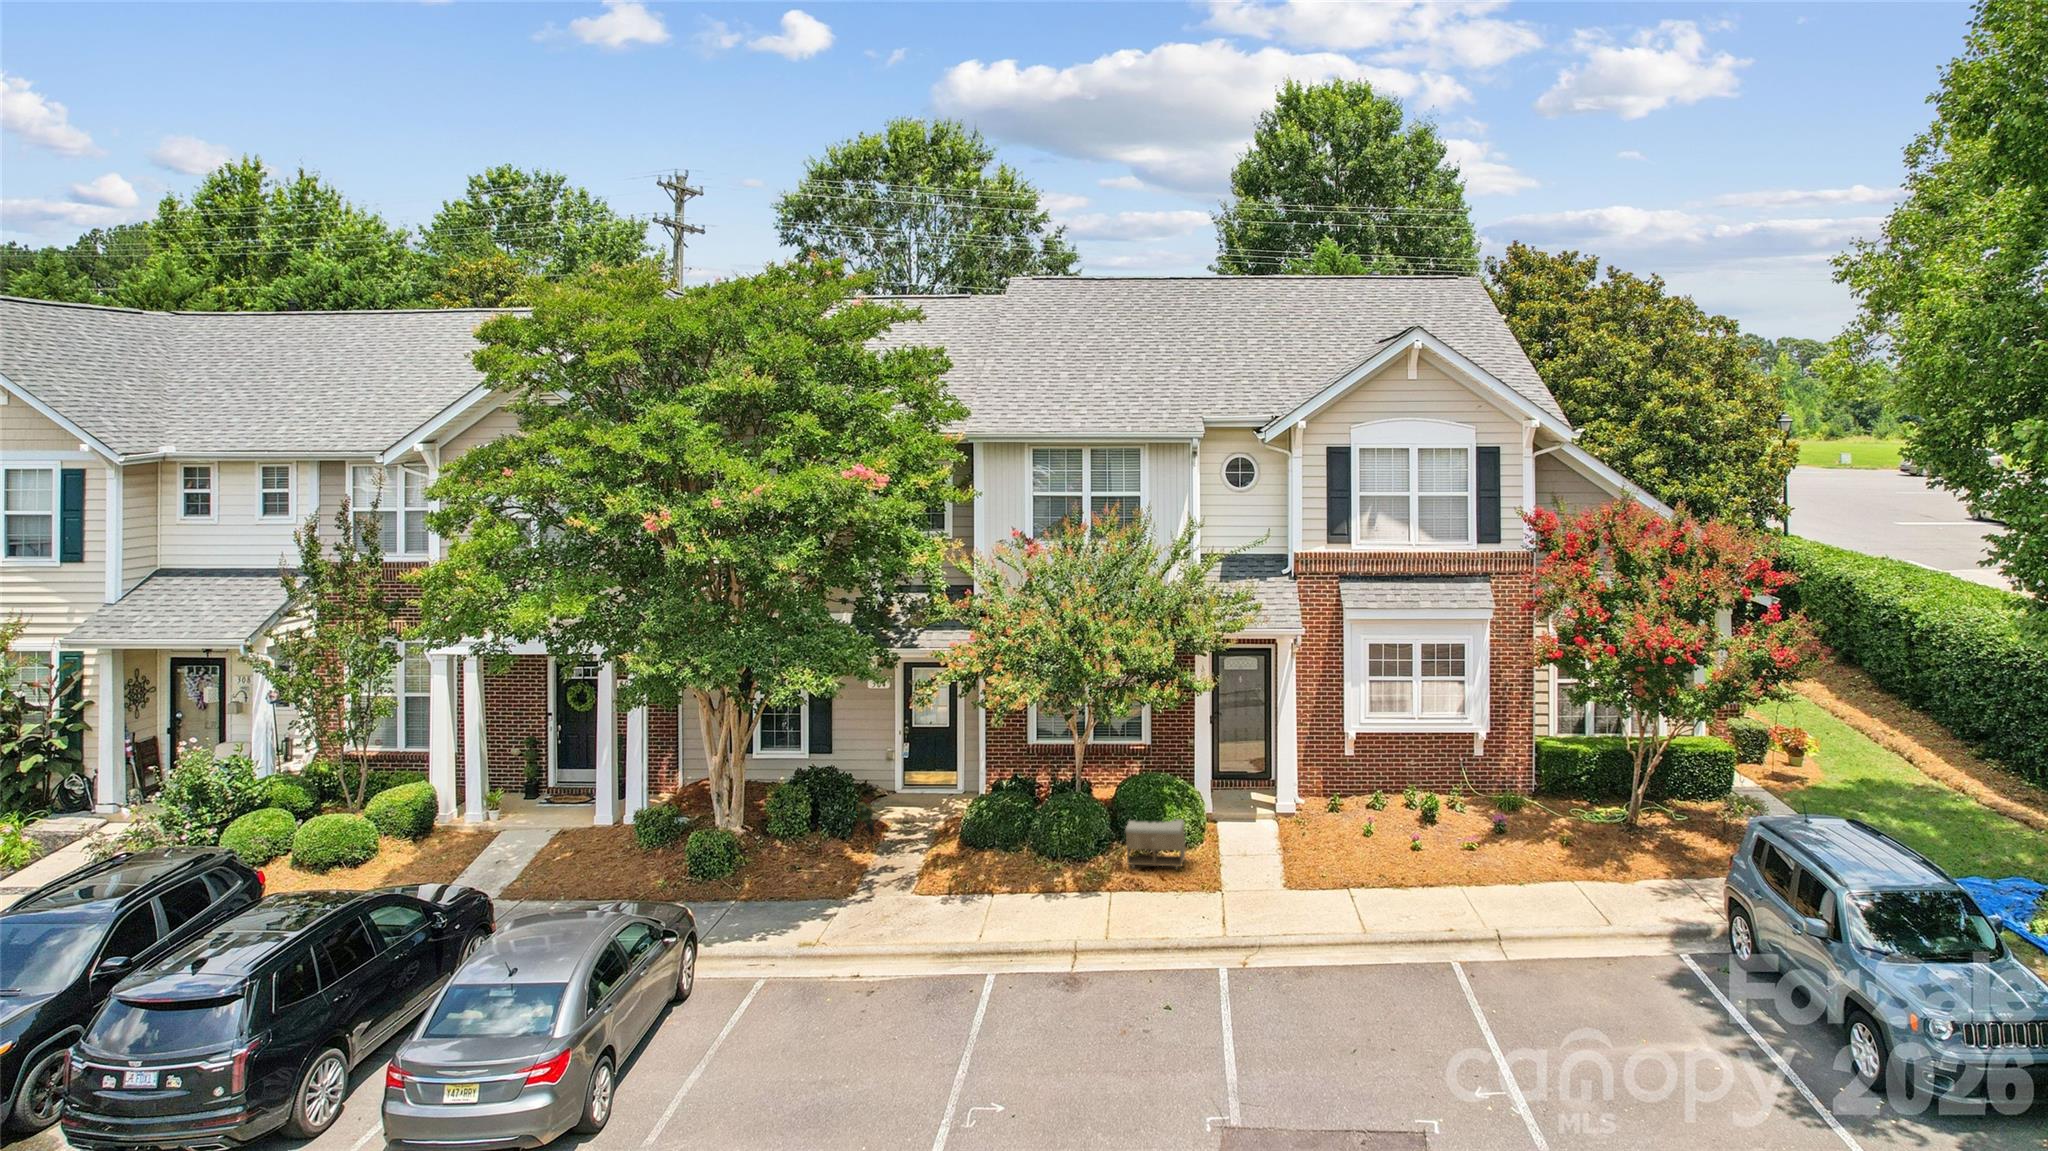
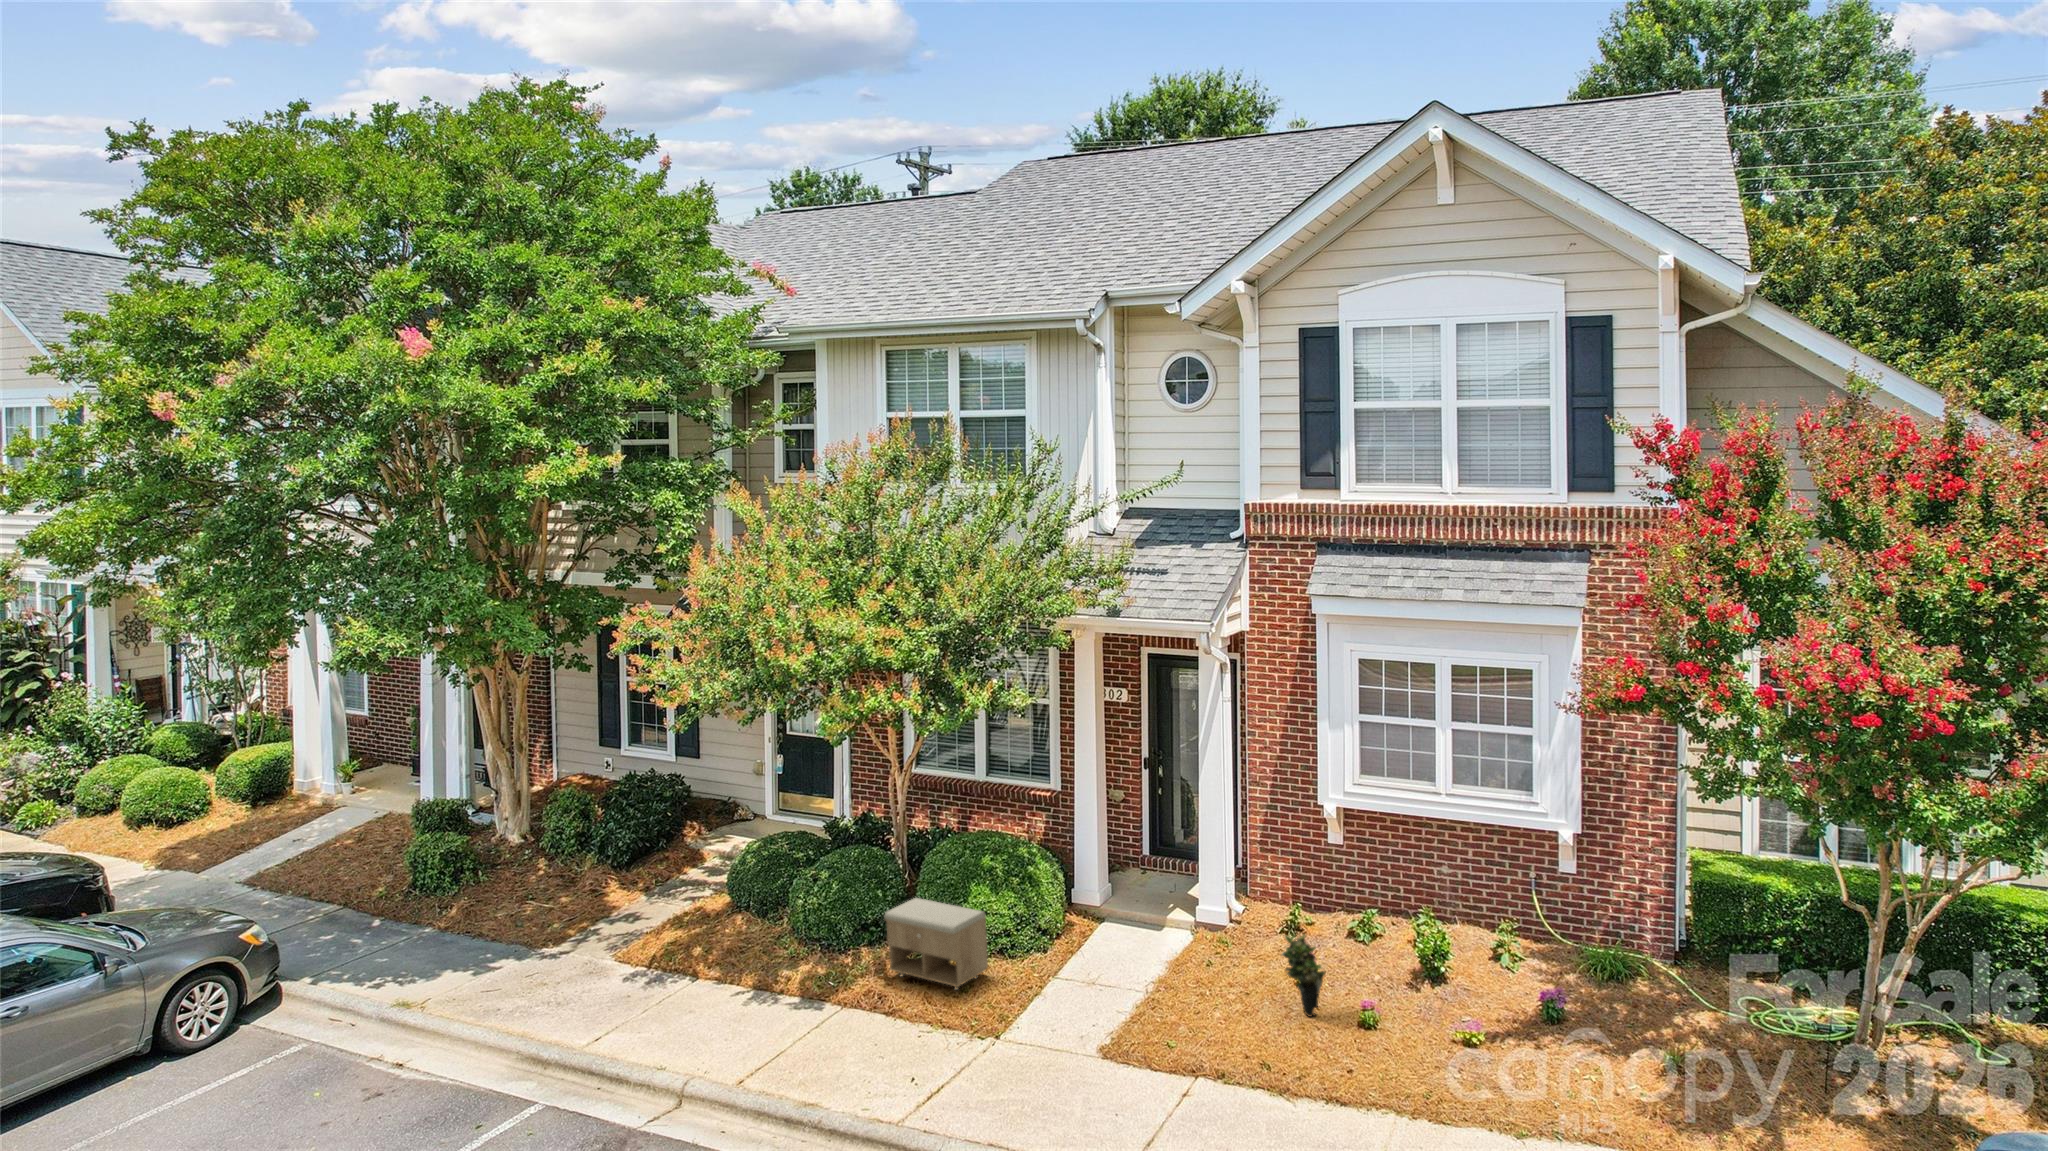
potted plant: present [858,803,874,835] -> present [1282,935,1325,1016]

